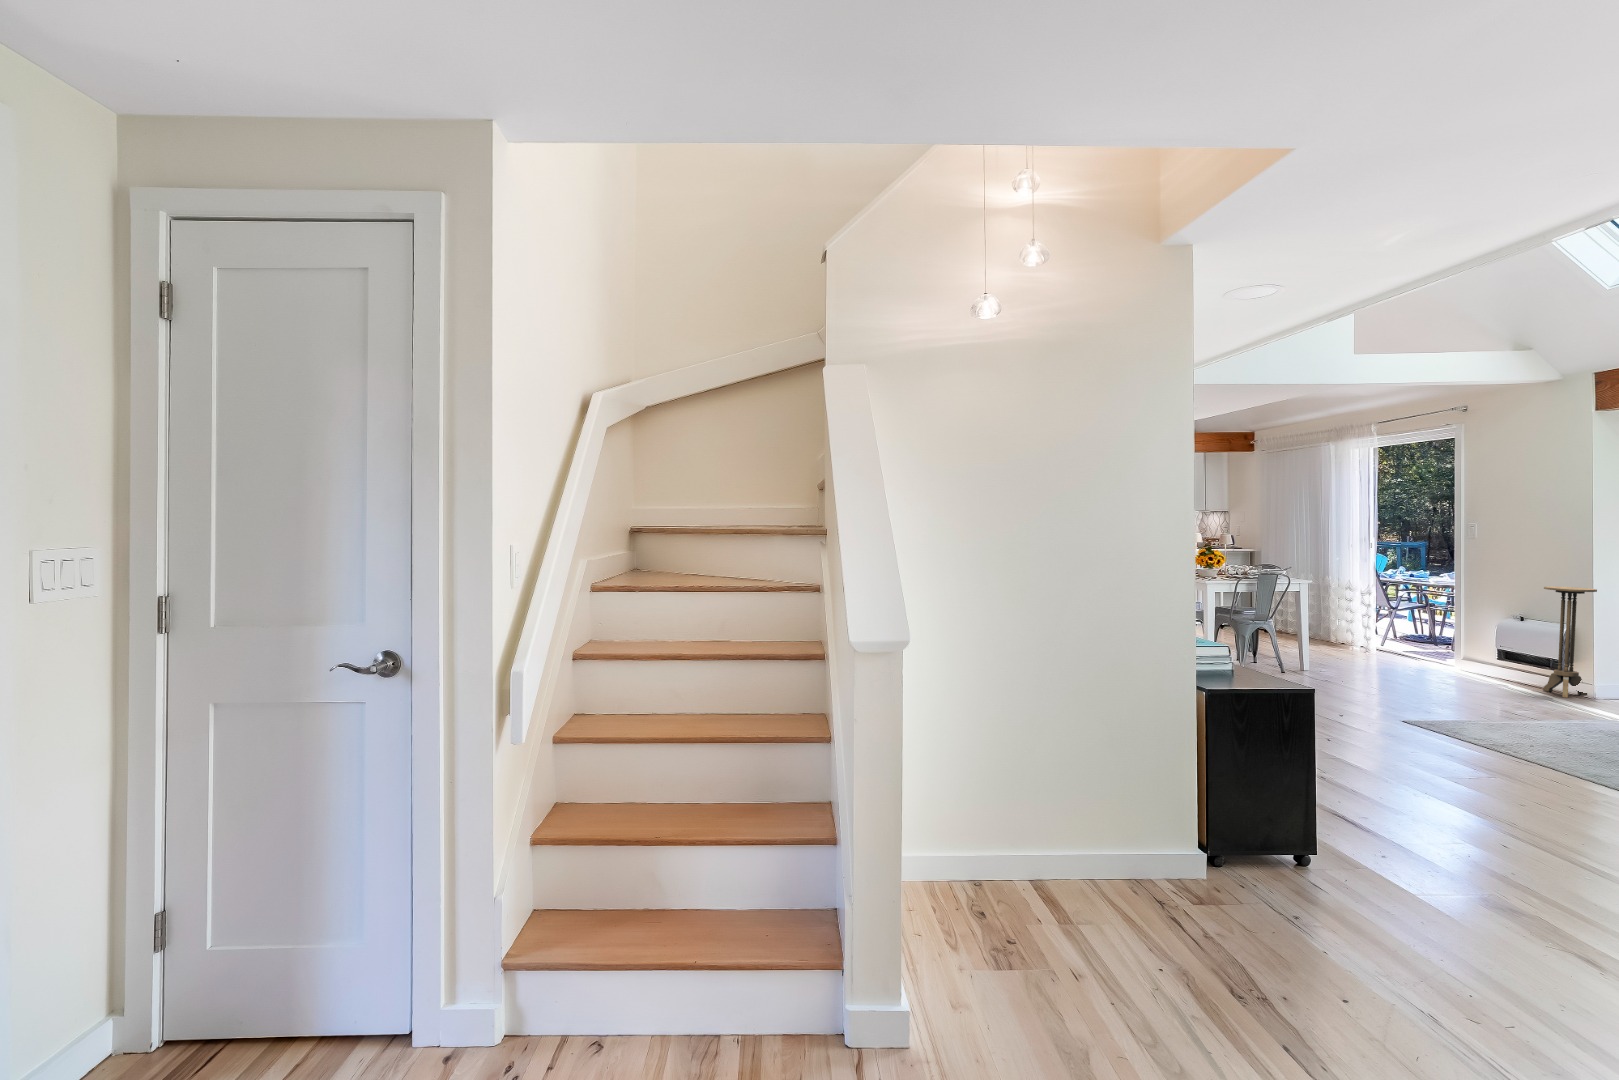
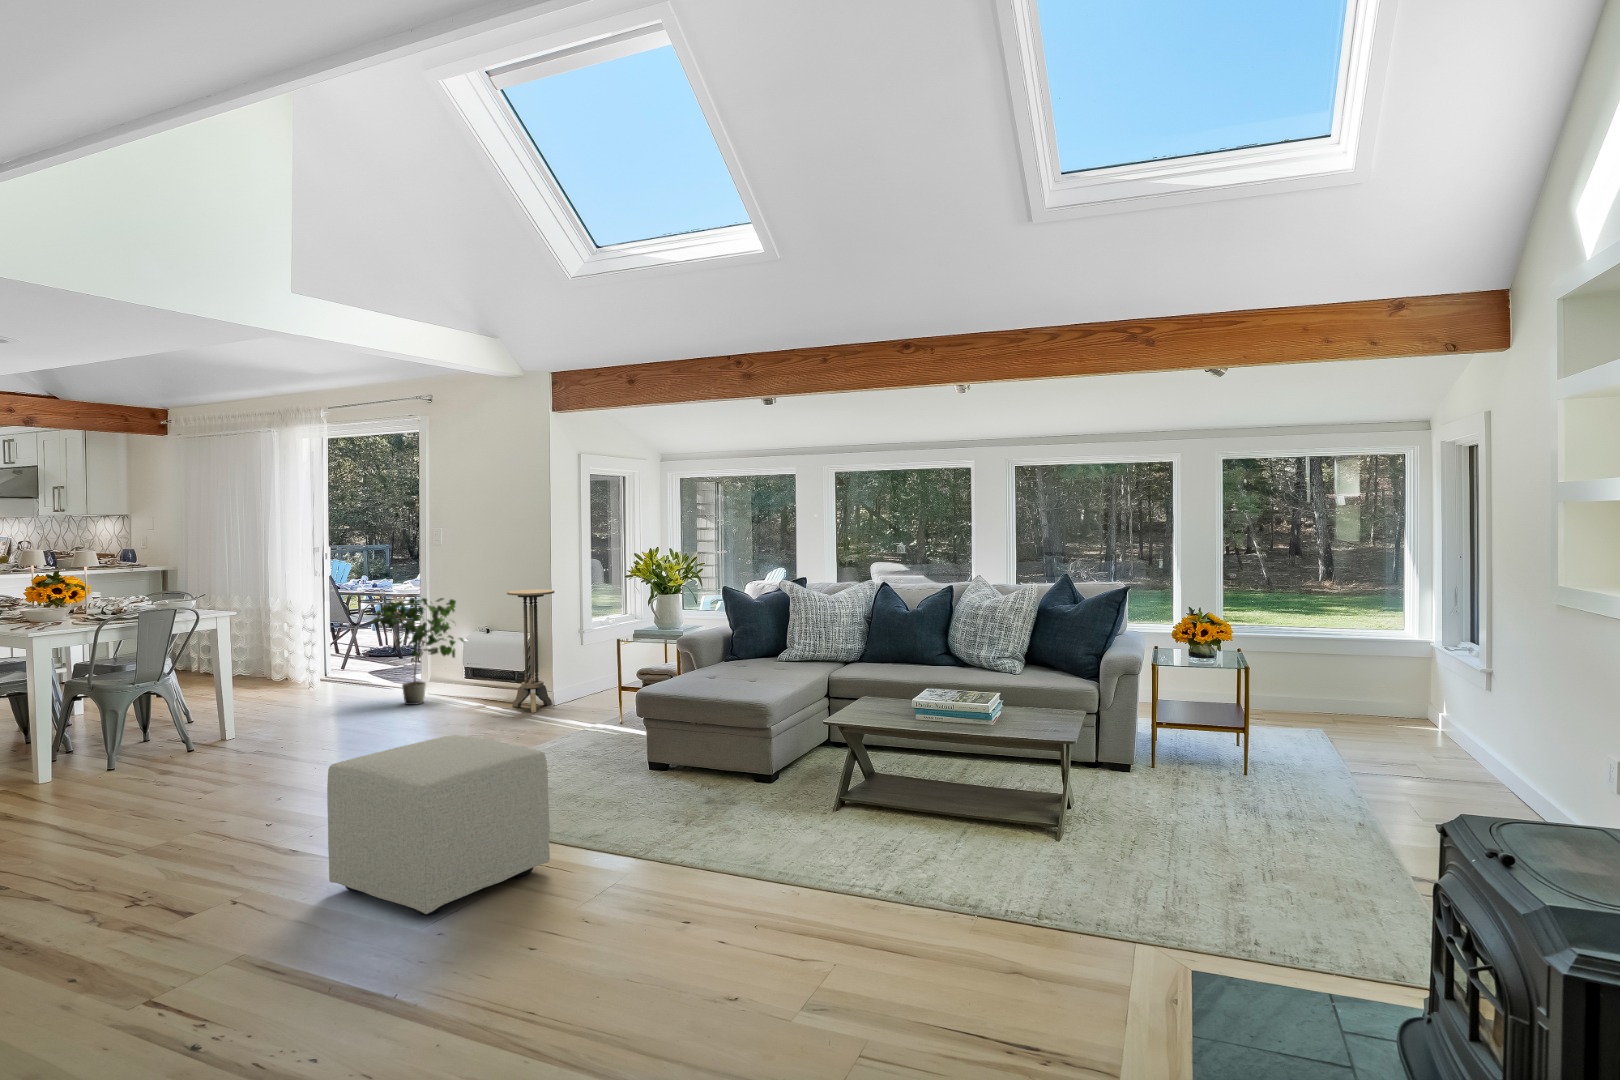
potted plant: none [1408,585,1498,675] -> present [368,598,464,705]
ottoman: none [1379,672,1555,780] -> present [327,735,550,915]

